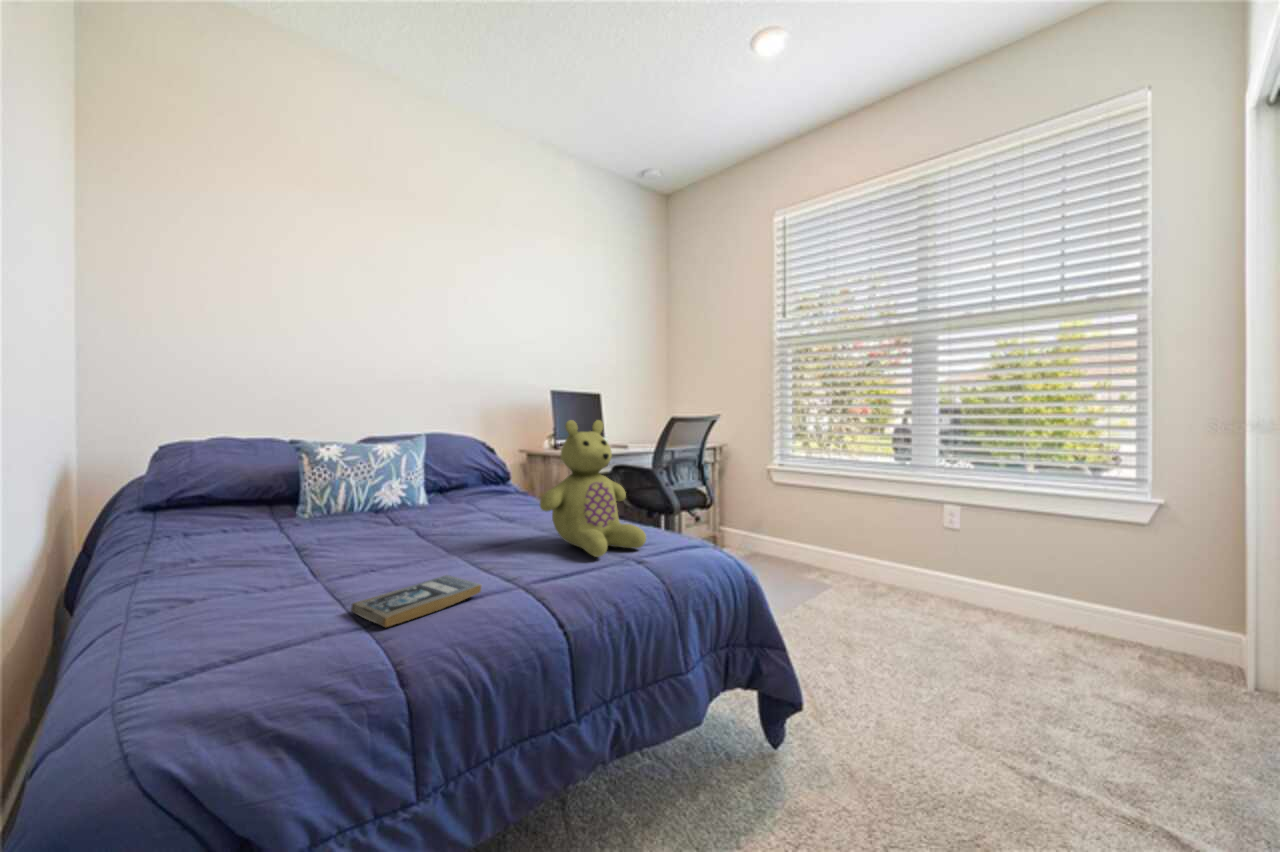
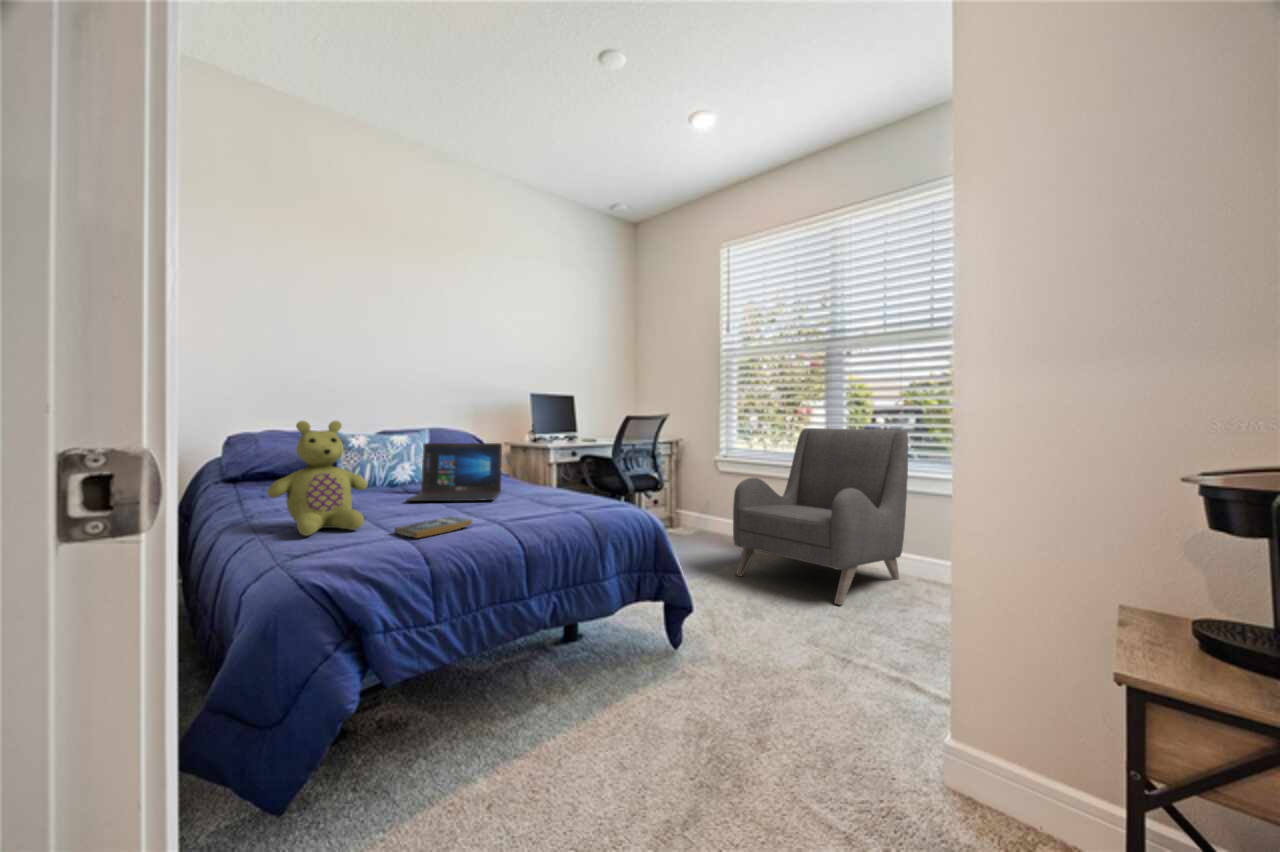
stuffed bear: present [540,420,646,557] -> present [267,421,367,536]
armchair: none [812,431,1038,668] -> present [733,428,908,605]
laptop: none [386,454,521,540] -> present [407,443,502,501]

